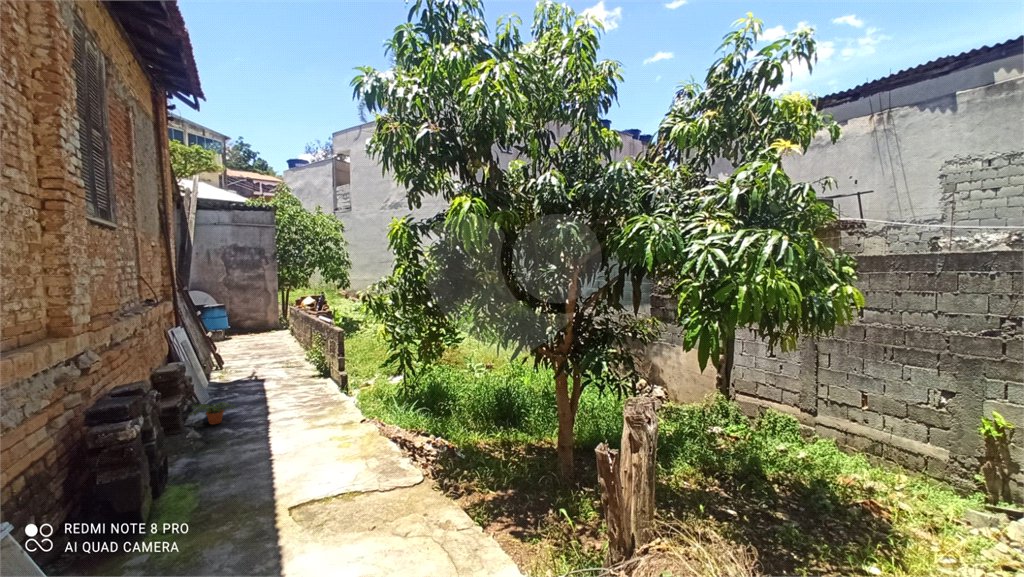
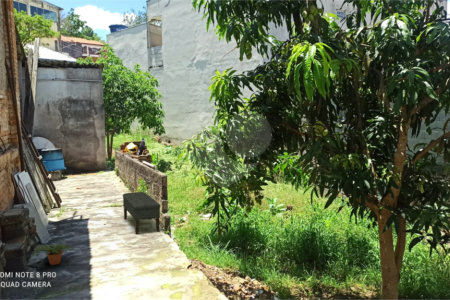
bench: none [295,350,337,394] -> present [123,192,160,234]

